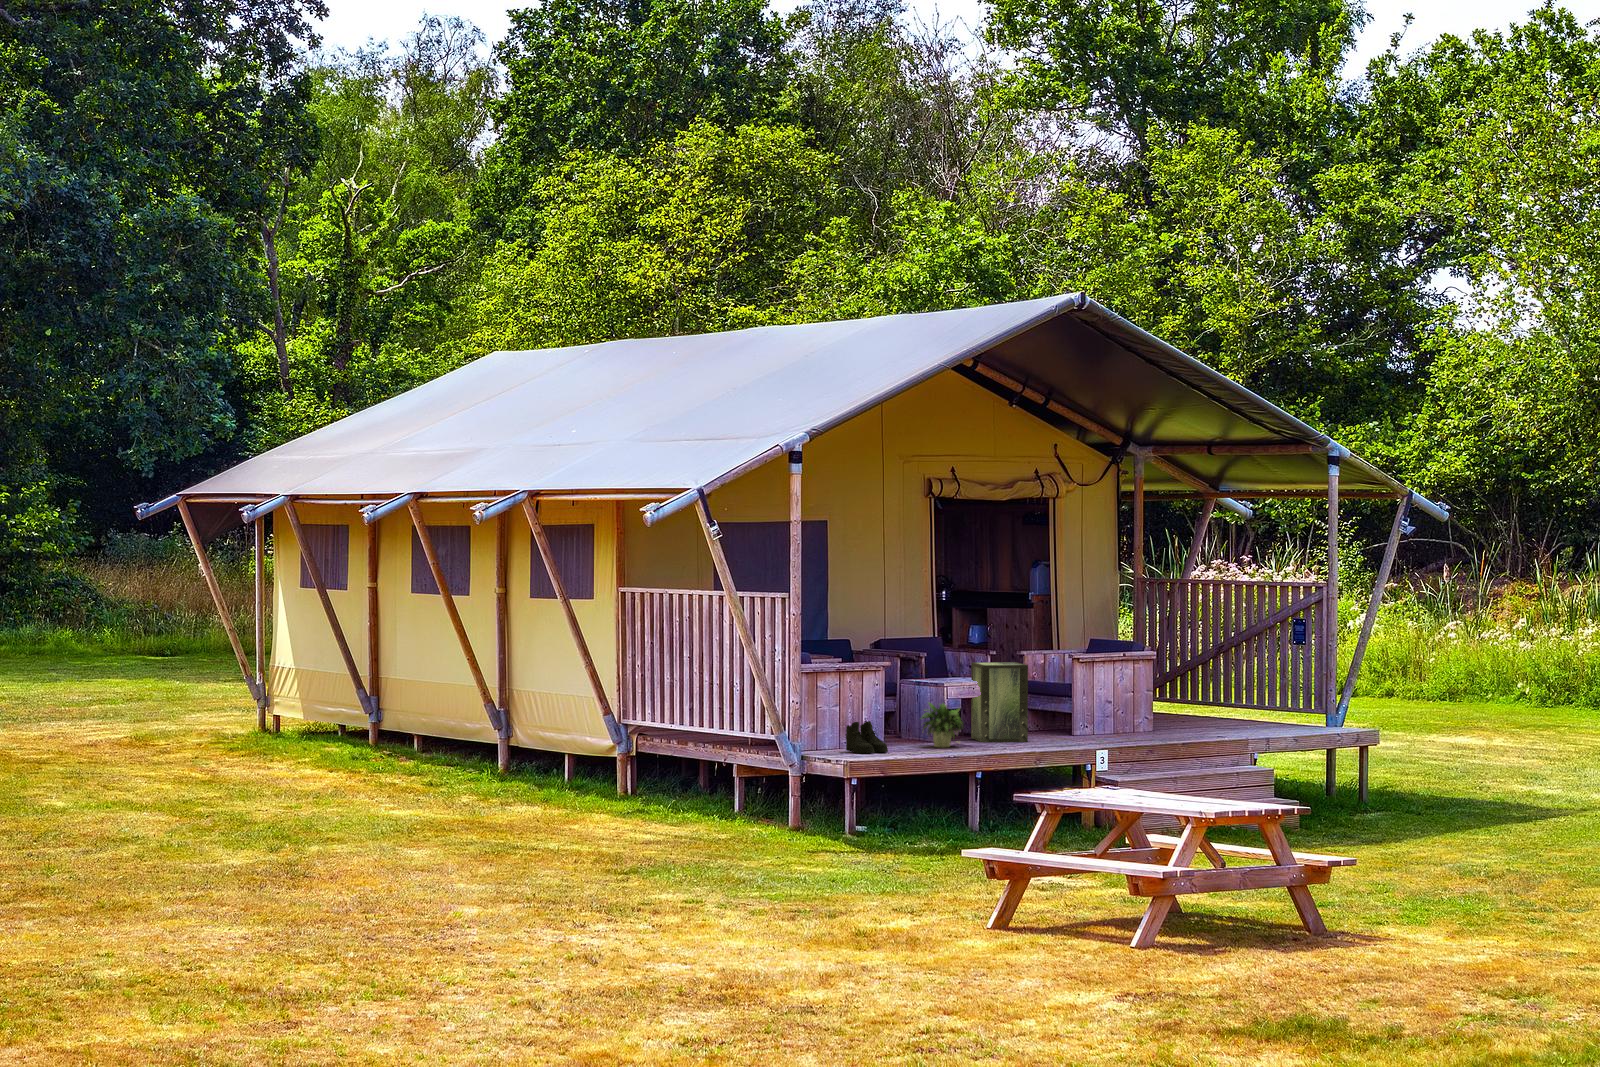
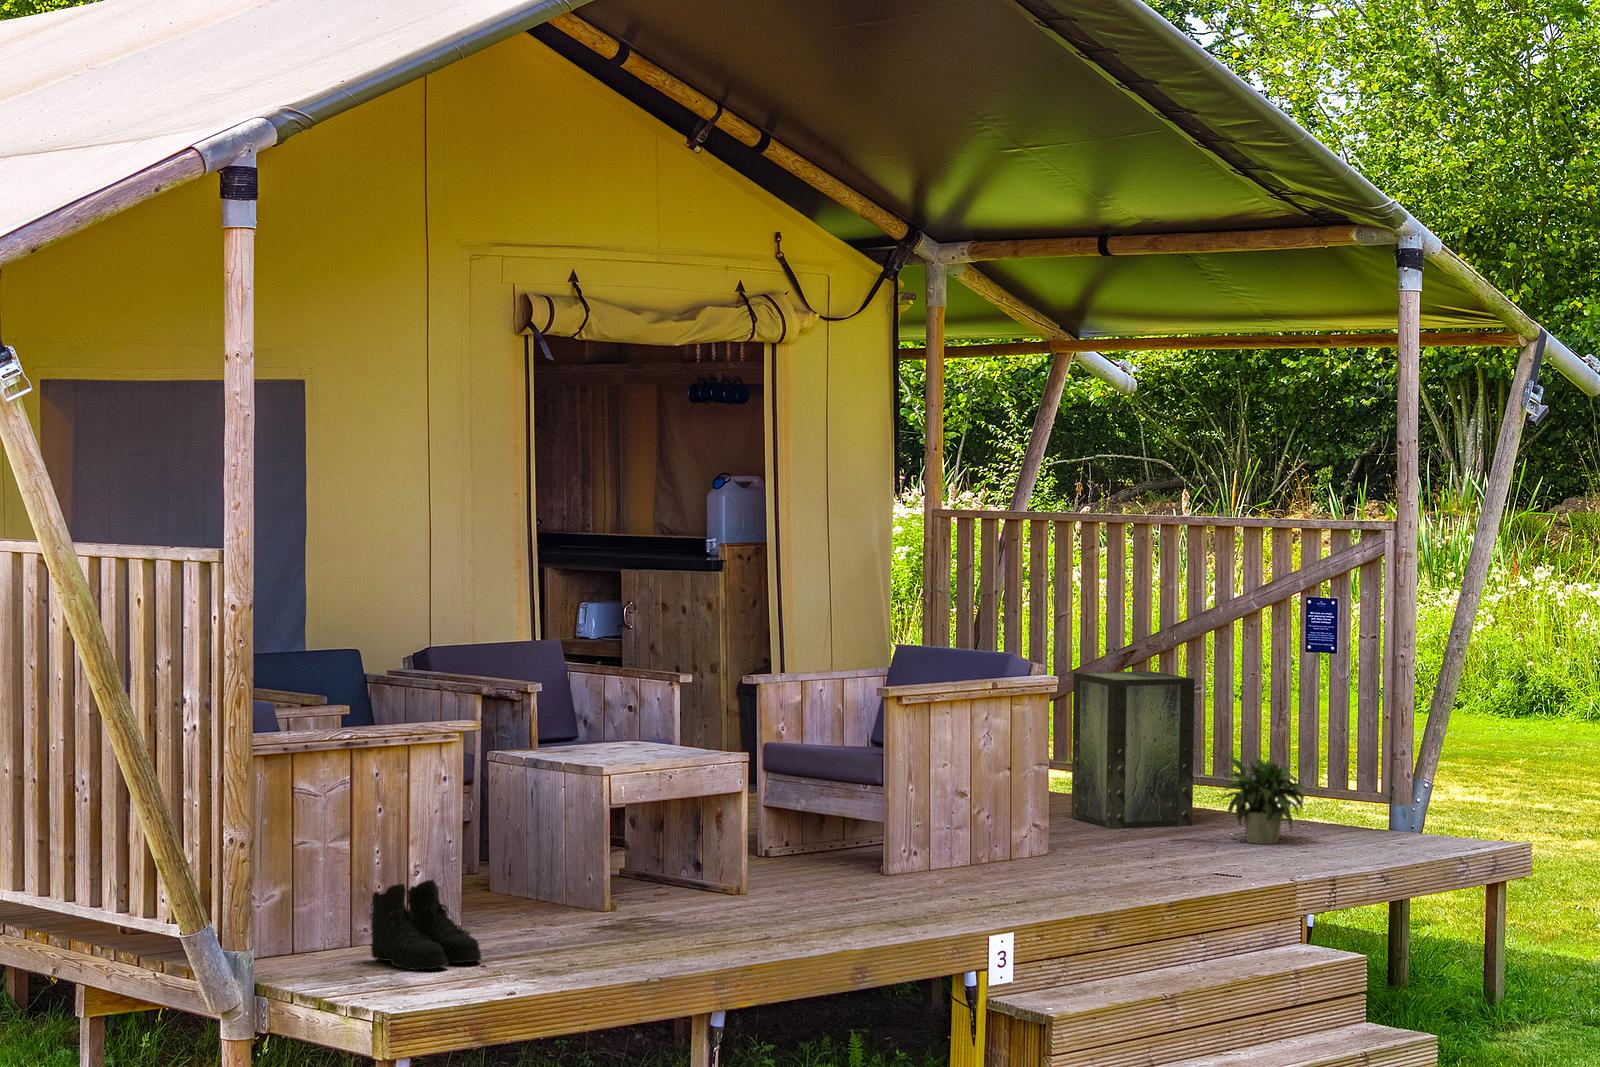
storage box: present [971,662,1028,742] -> present [1072,671,1195,829]
potted plant: present [920,703,963,747] -> present [1221,755,1307,844]

